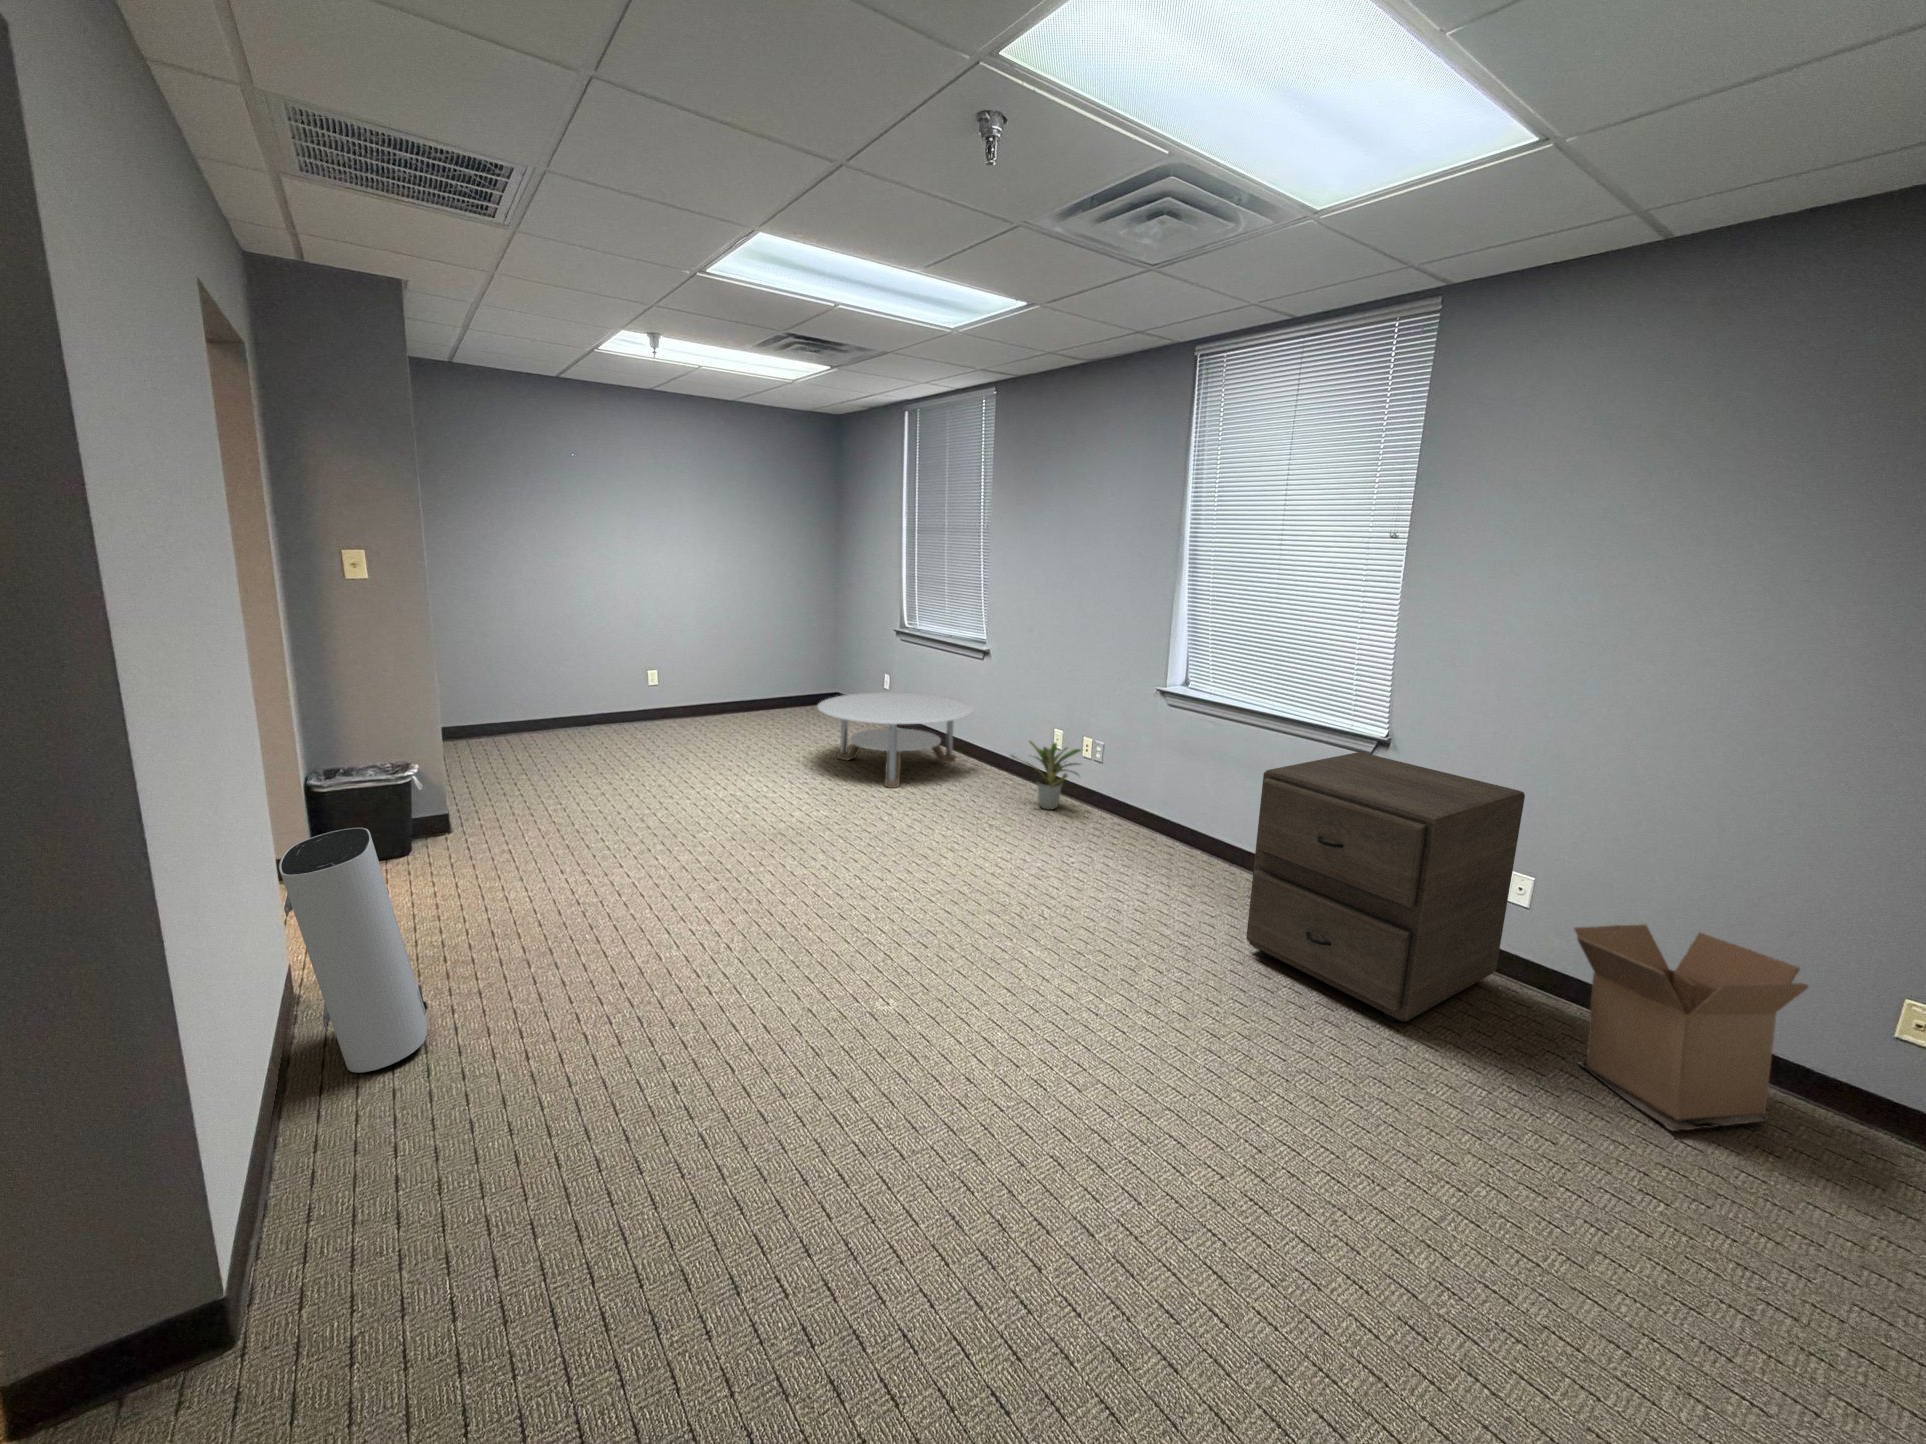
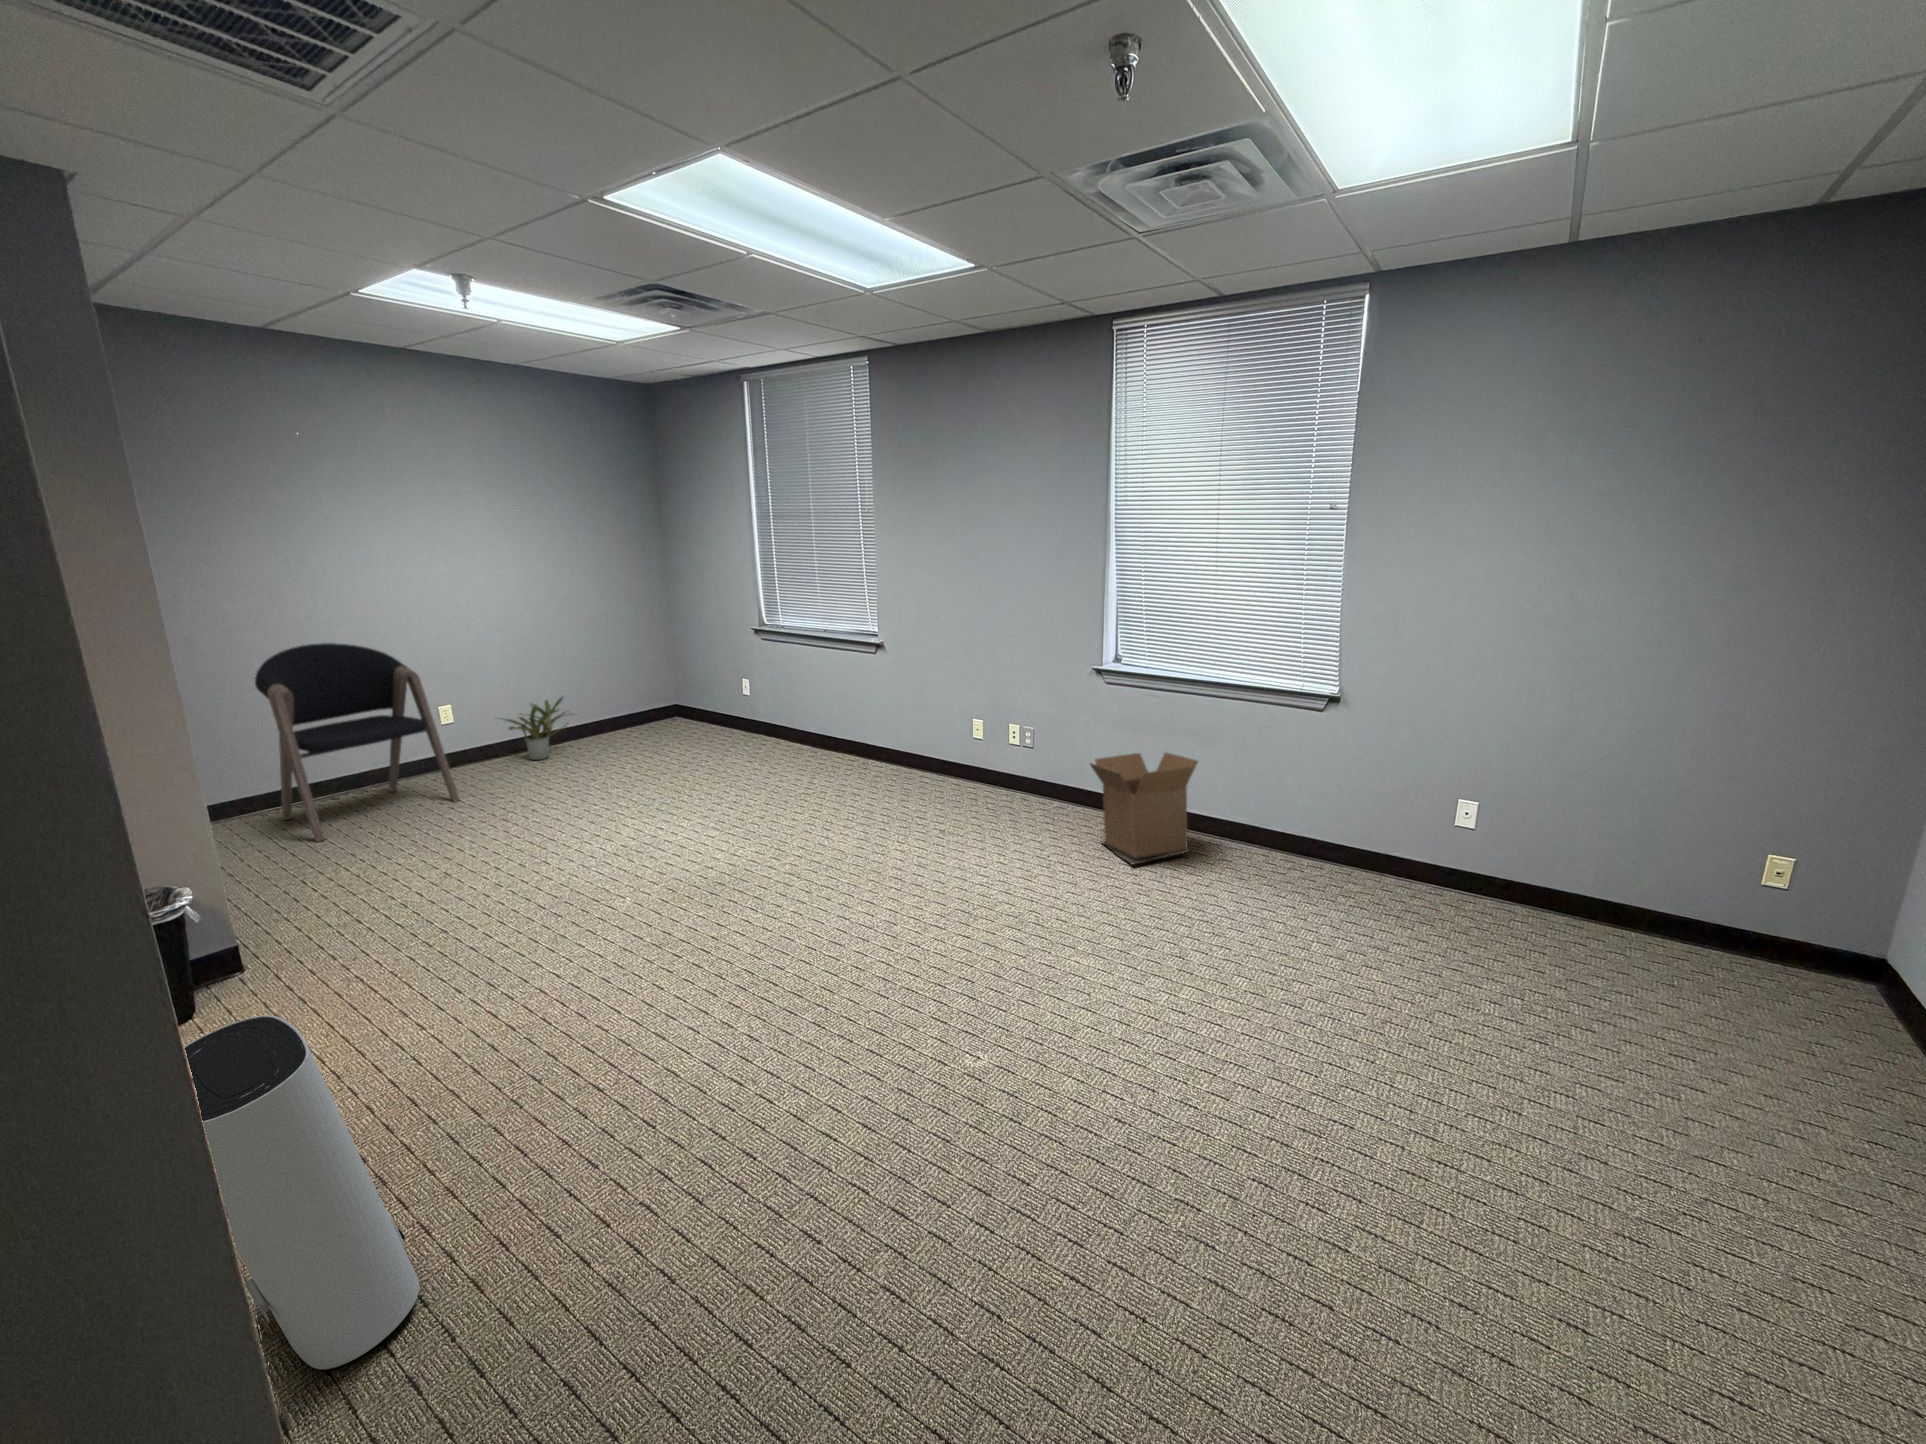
chair: none [519,610,644,759] -> present [255,643,459,842]
round table: present [817,692,974,788] -> none [695,696,874,806]
potted plant: present [1011,741,1081,810] -> present [500,697,567,760]
filing cabinet: present [1246,752,1525,1021] -> none [1259,709,1476,952]
cardboard box: present [1574,925,1808,1131] -> present [1090,753,1198,864]

